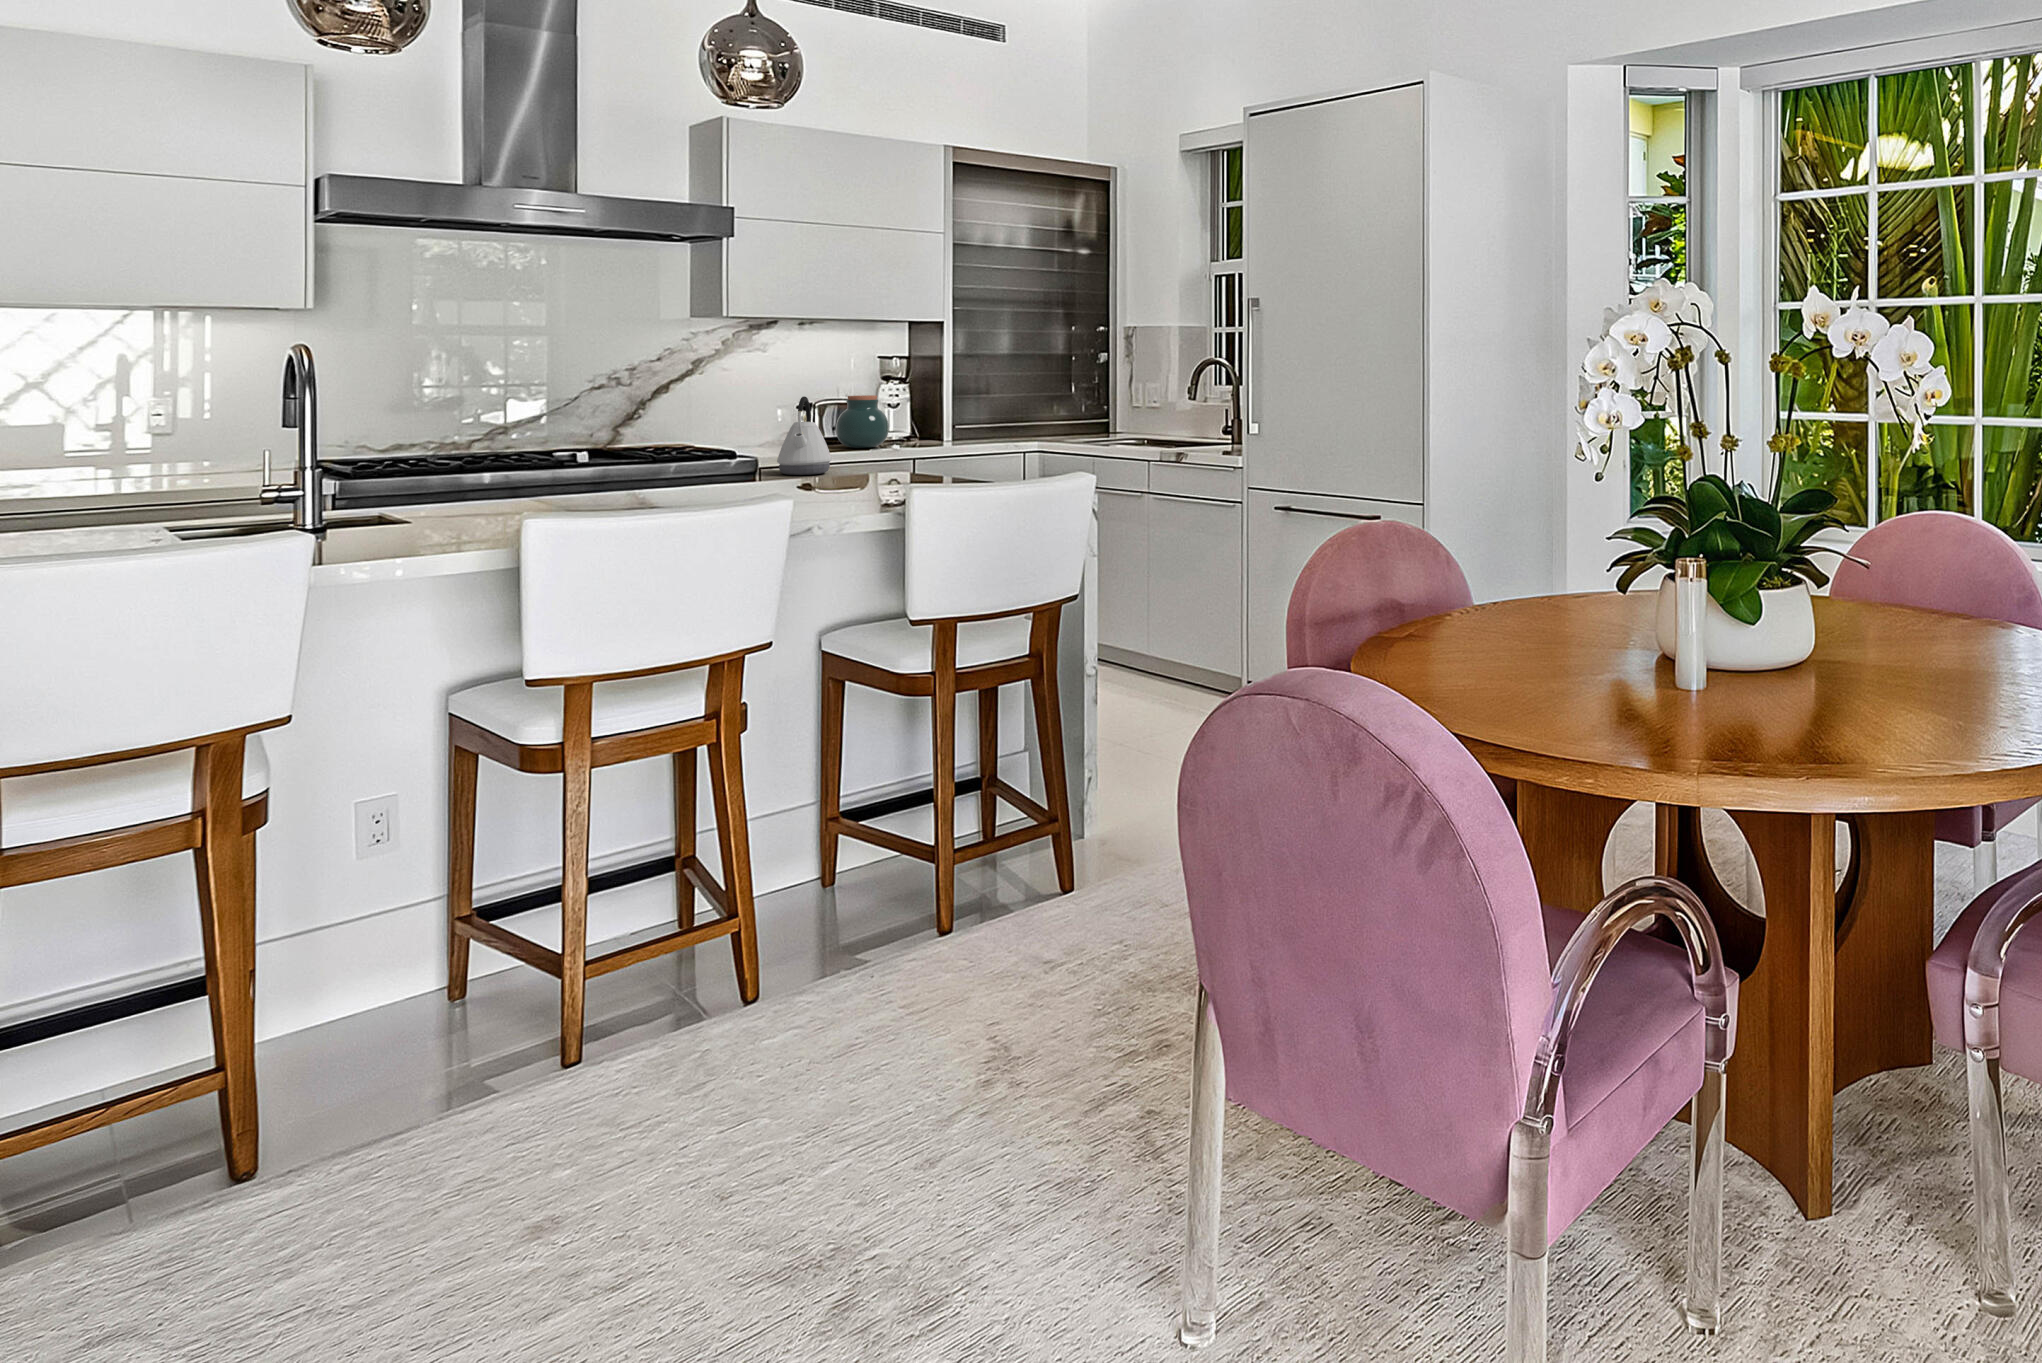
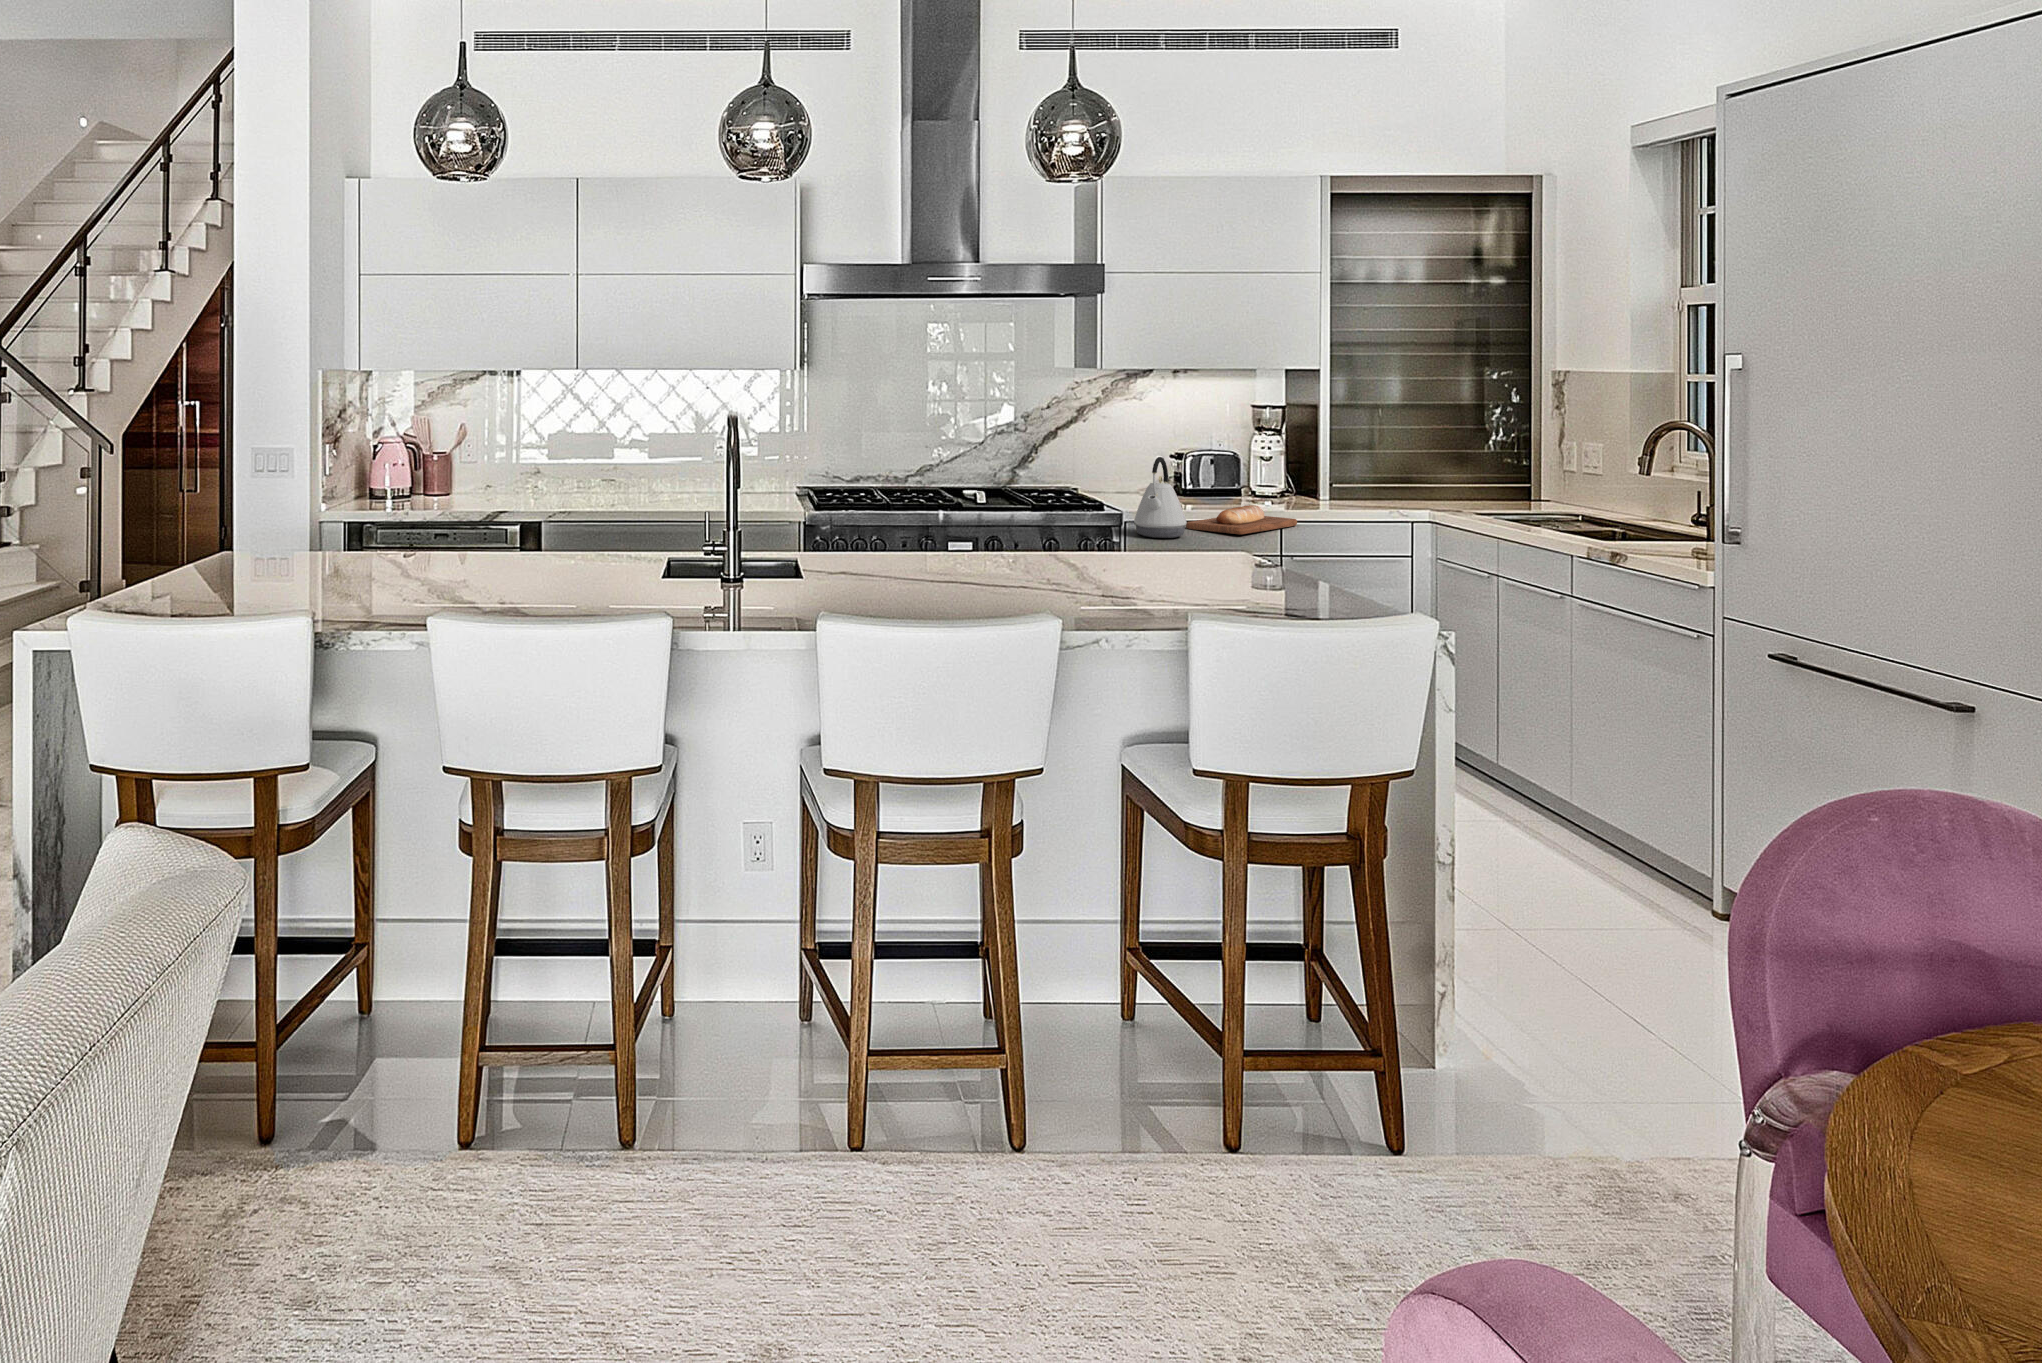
jar: present [836,395,889,448] -> none [1208,446,1261,502]
bread loaf: none [827,444,930,468] -> present [1186,505,1297,534]

